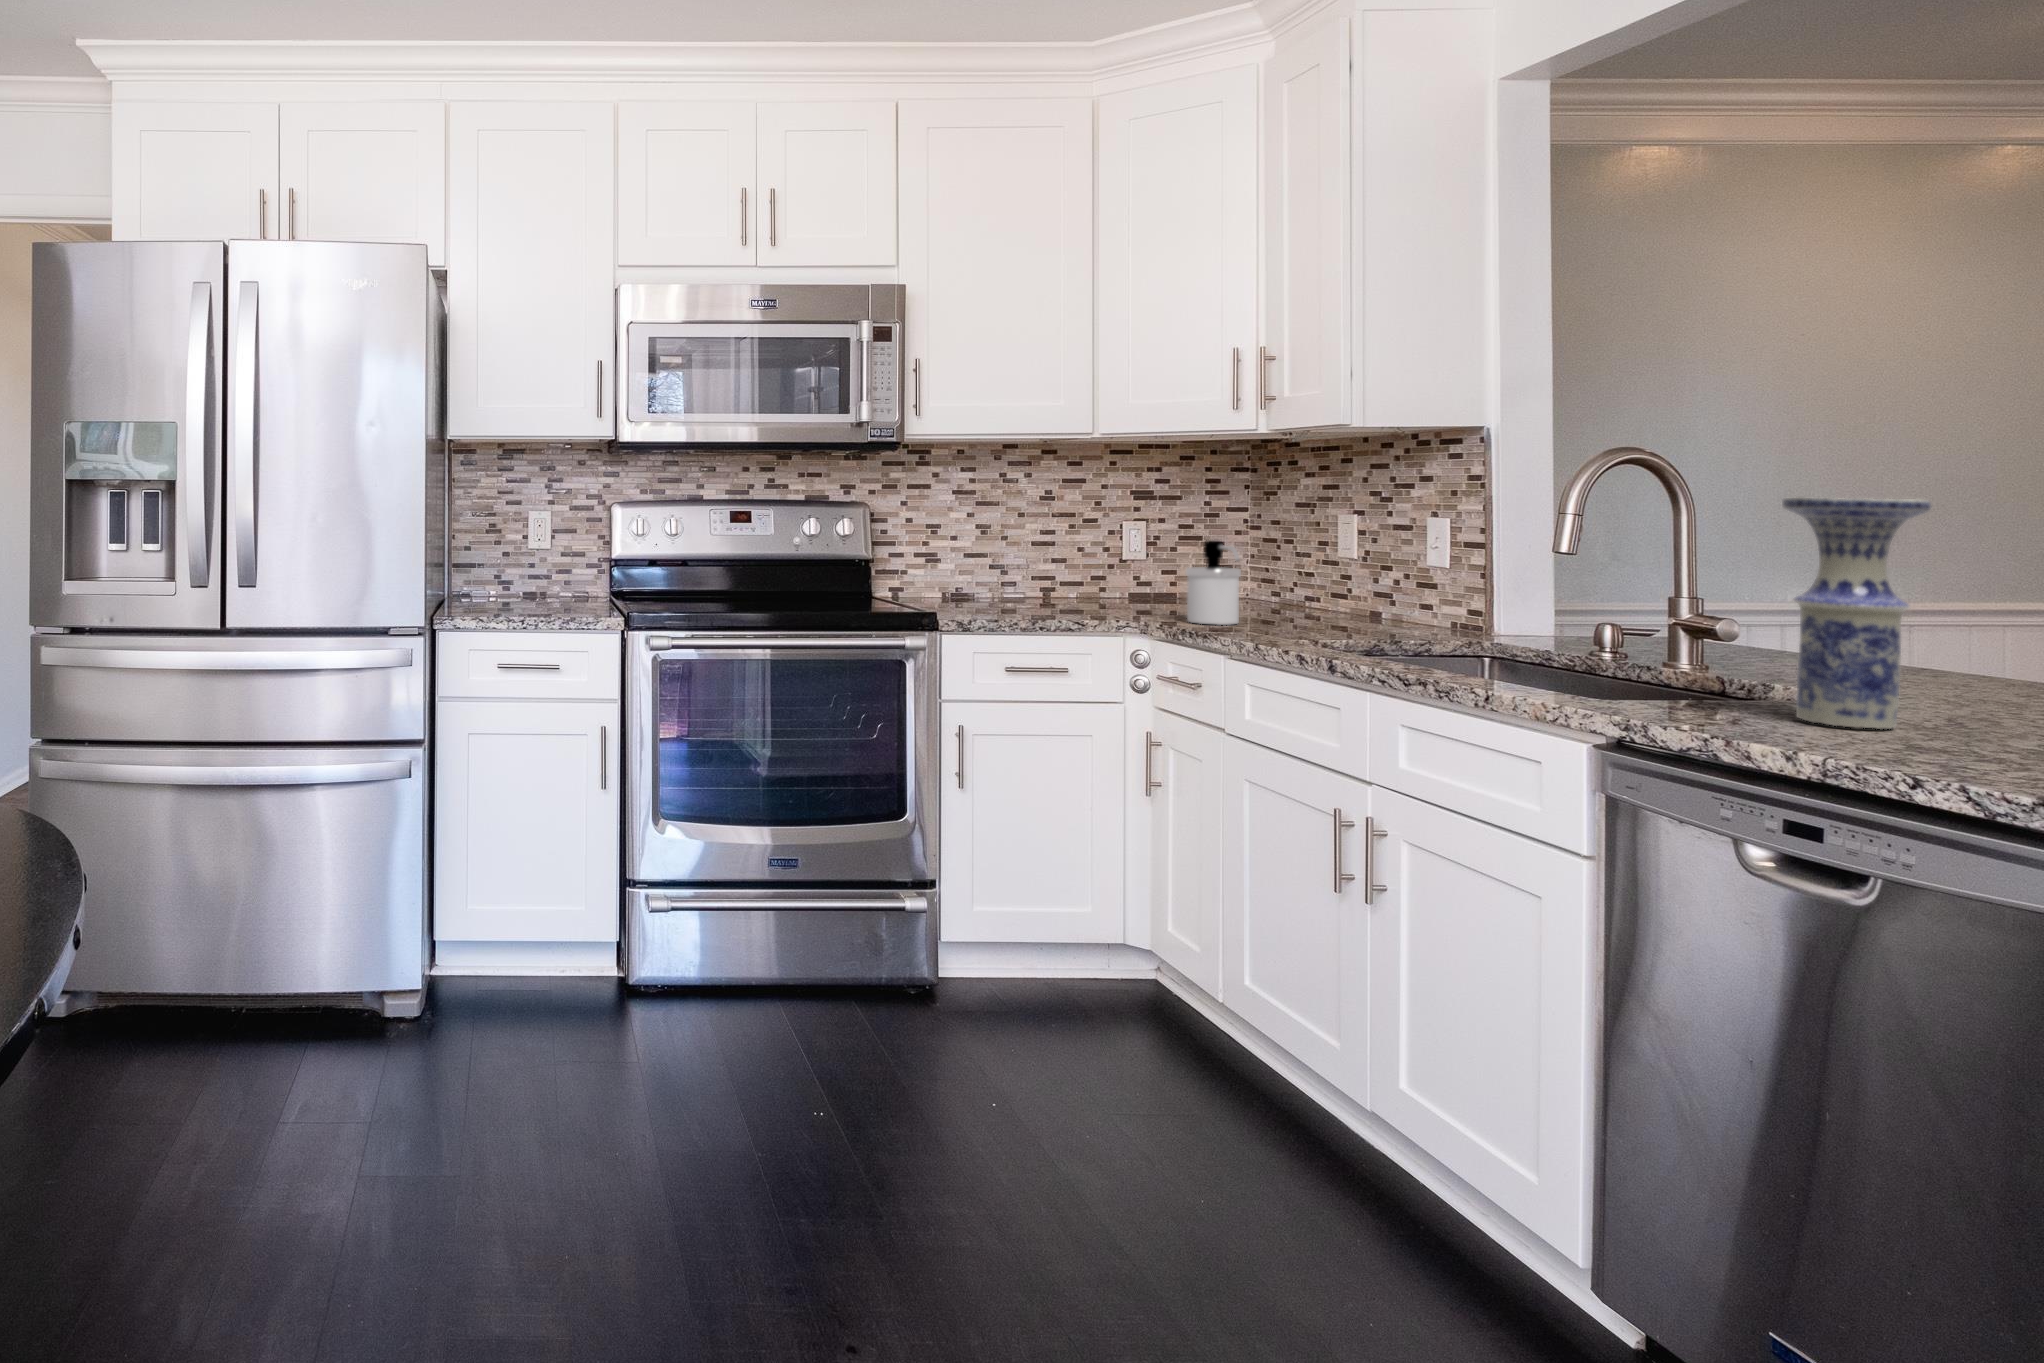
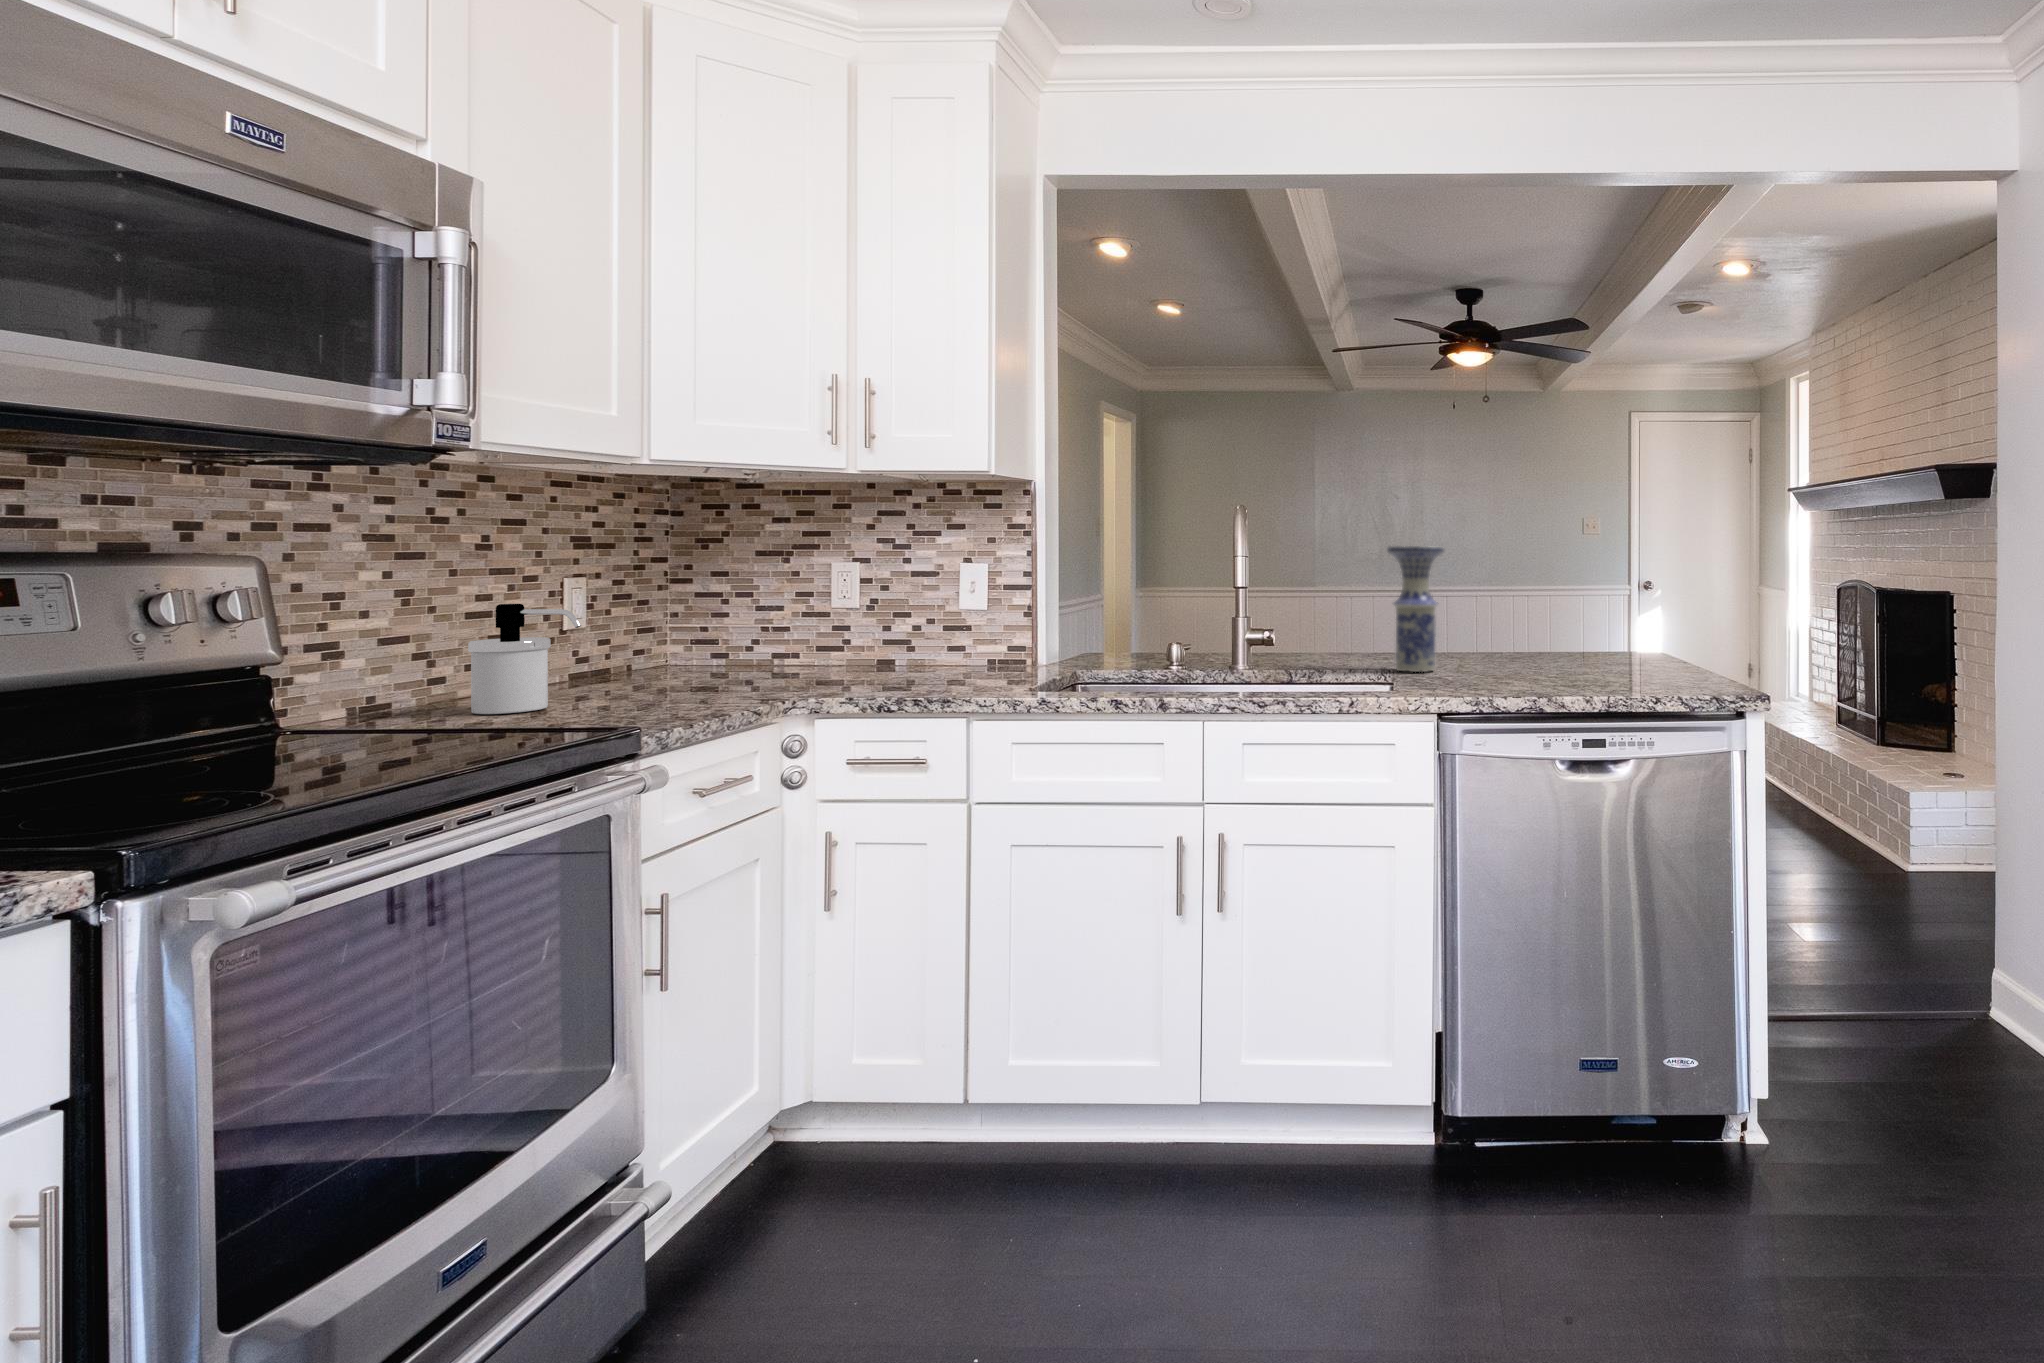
soap dispenser: present [1186,540,1241,625] -> present [468,604,581,714]

